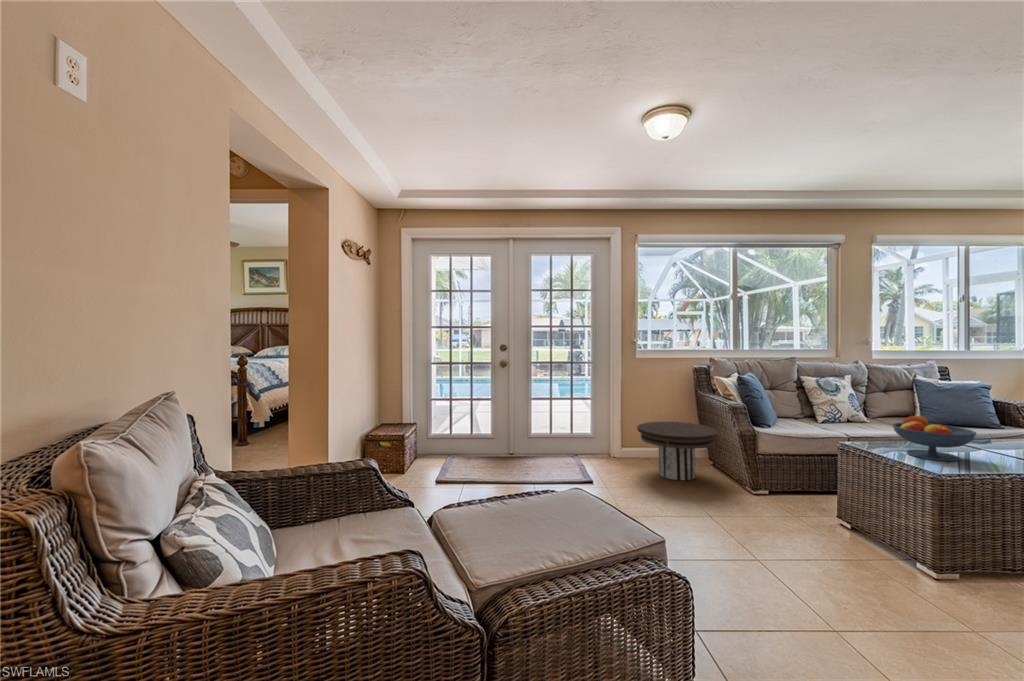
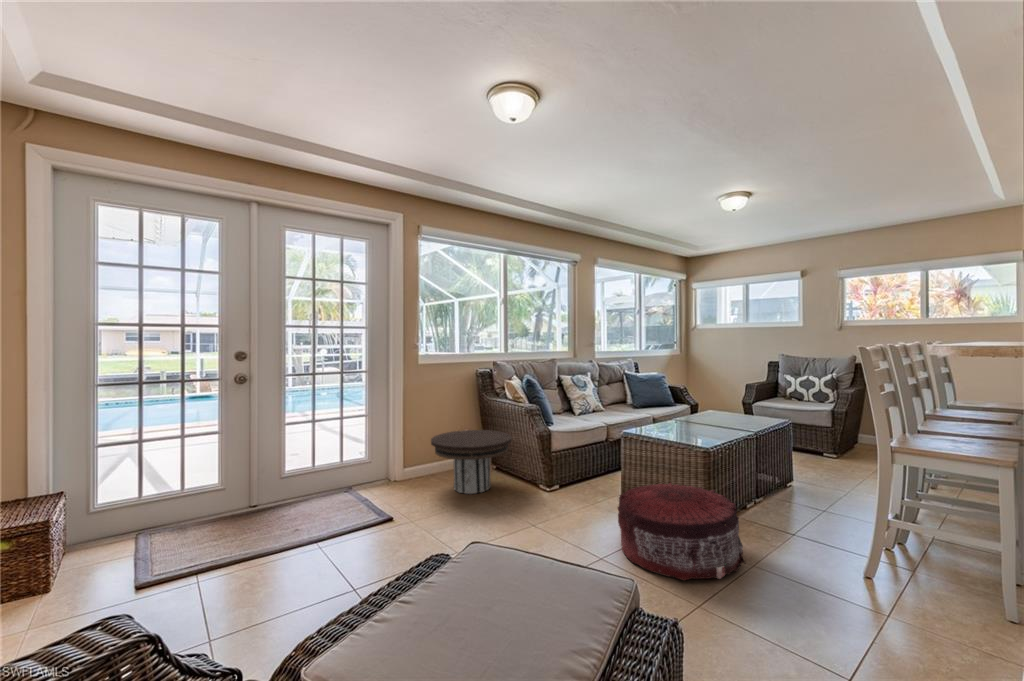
fruit bowl: present [892,416,976,461] -> none [658,401,710,435]
pouf: none [782,499,947,621] -> present [618,483,745,580]

